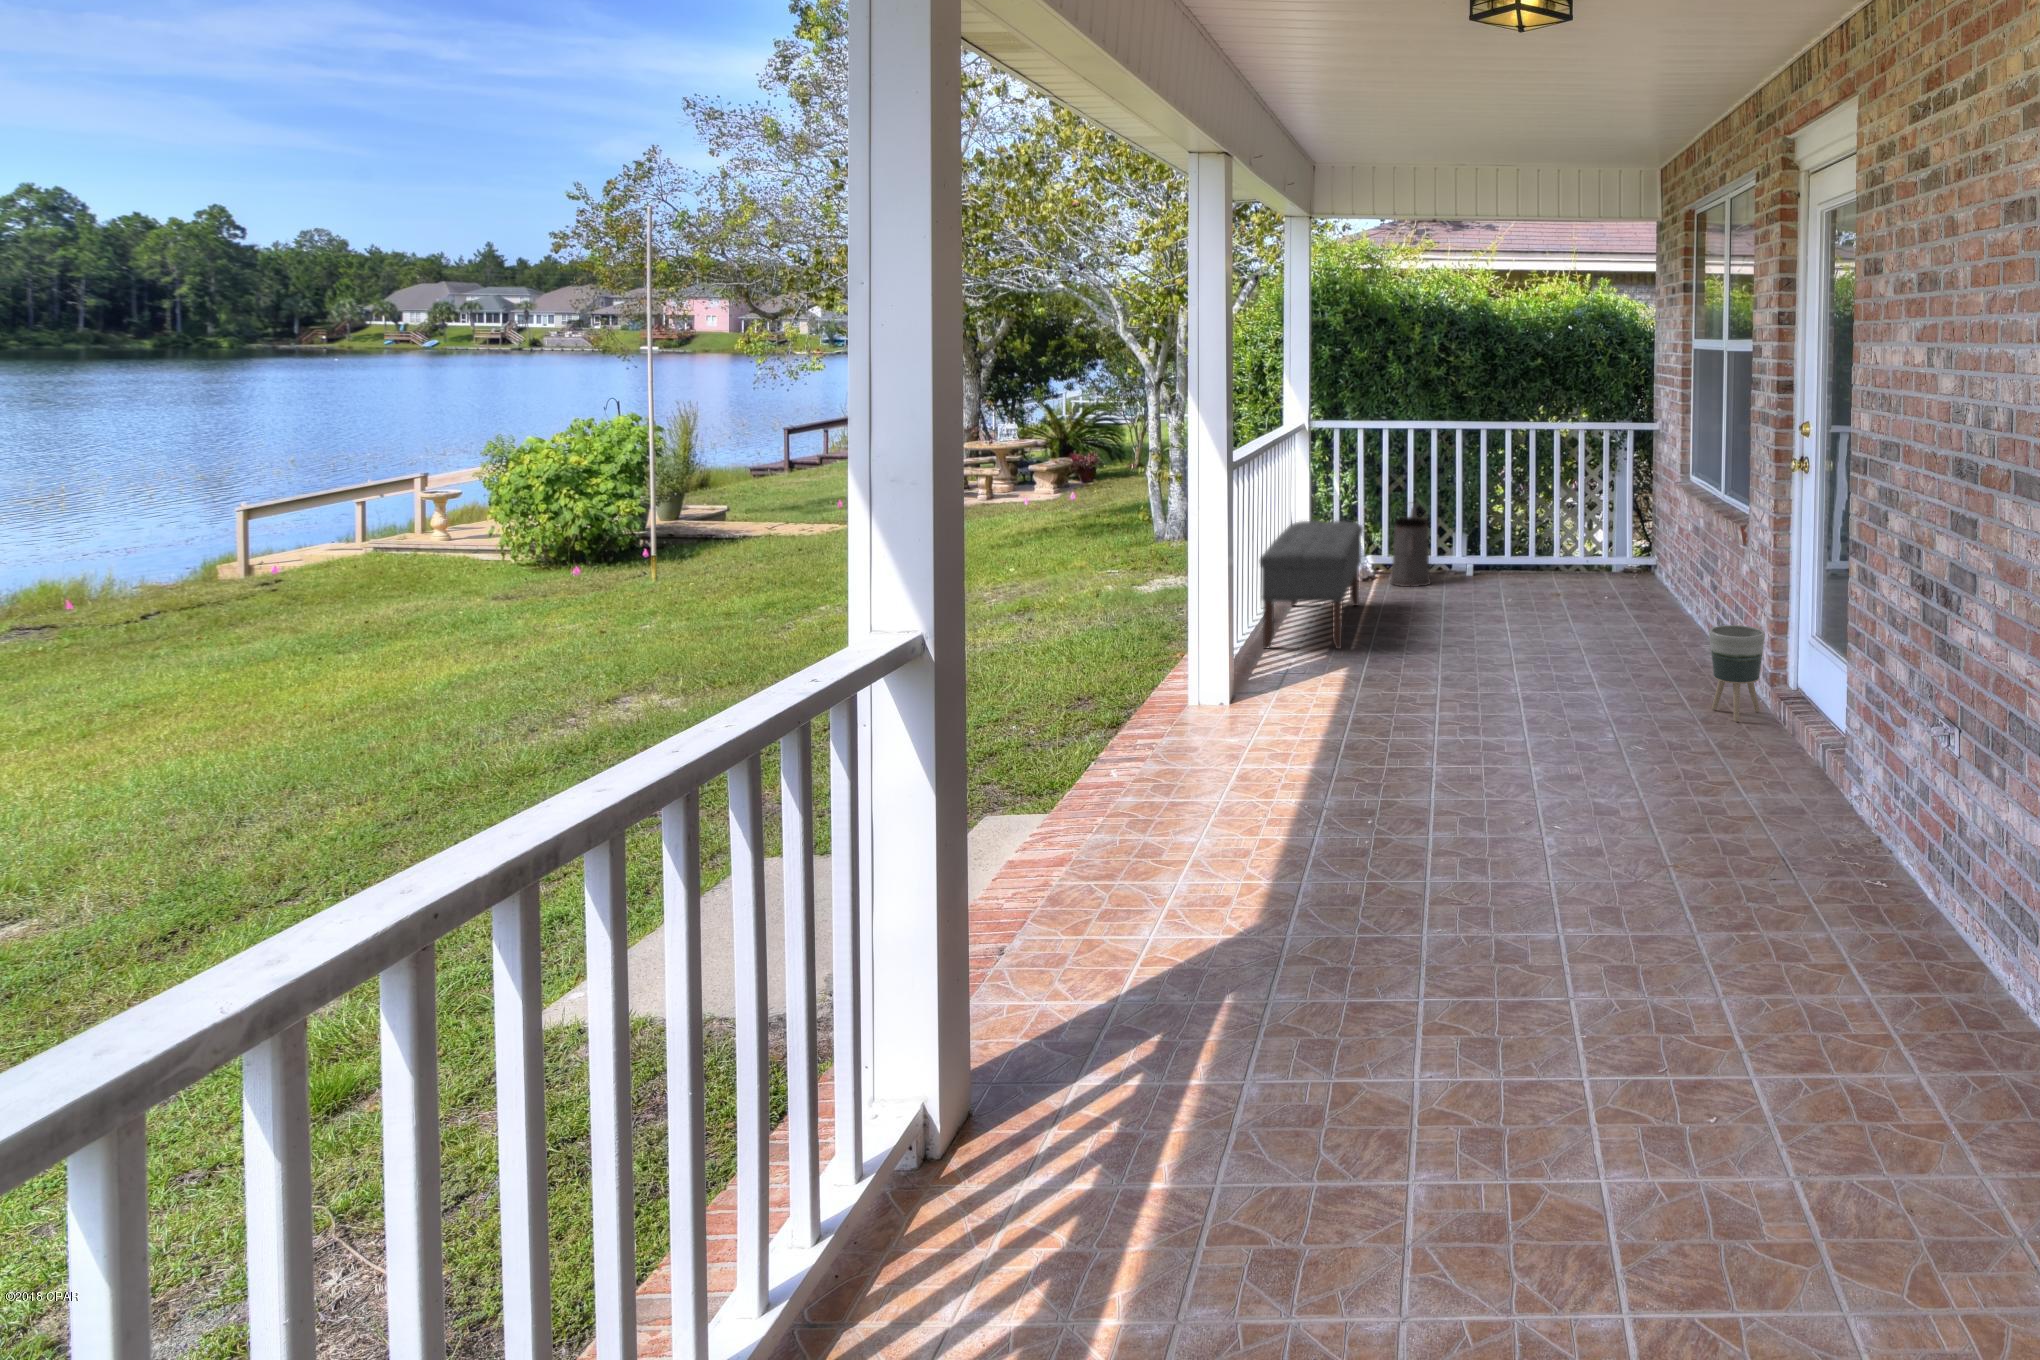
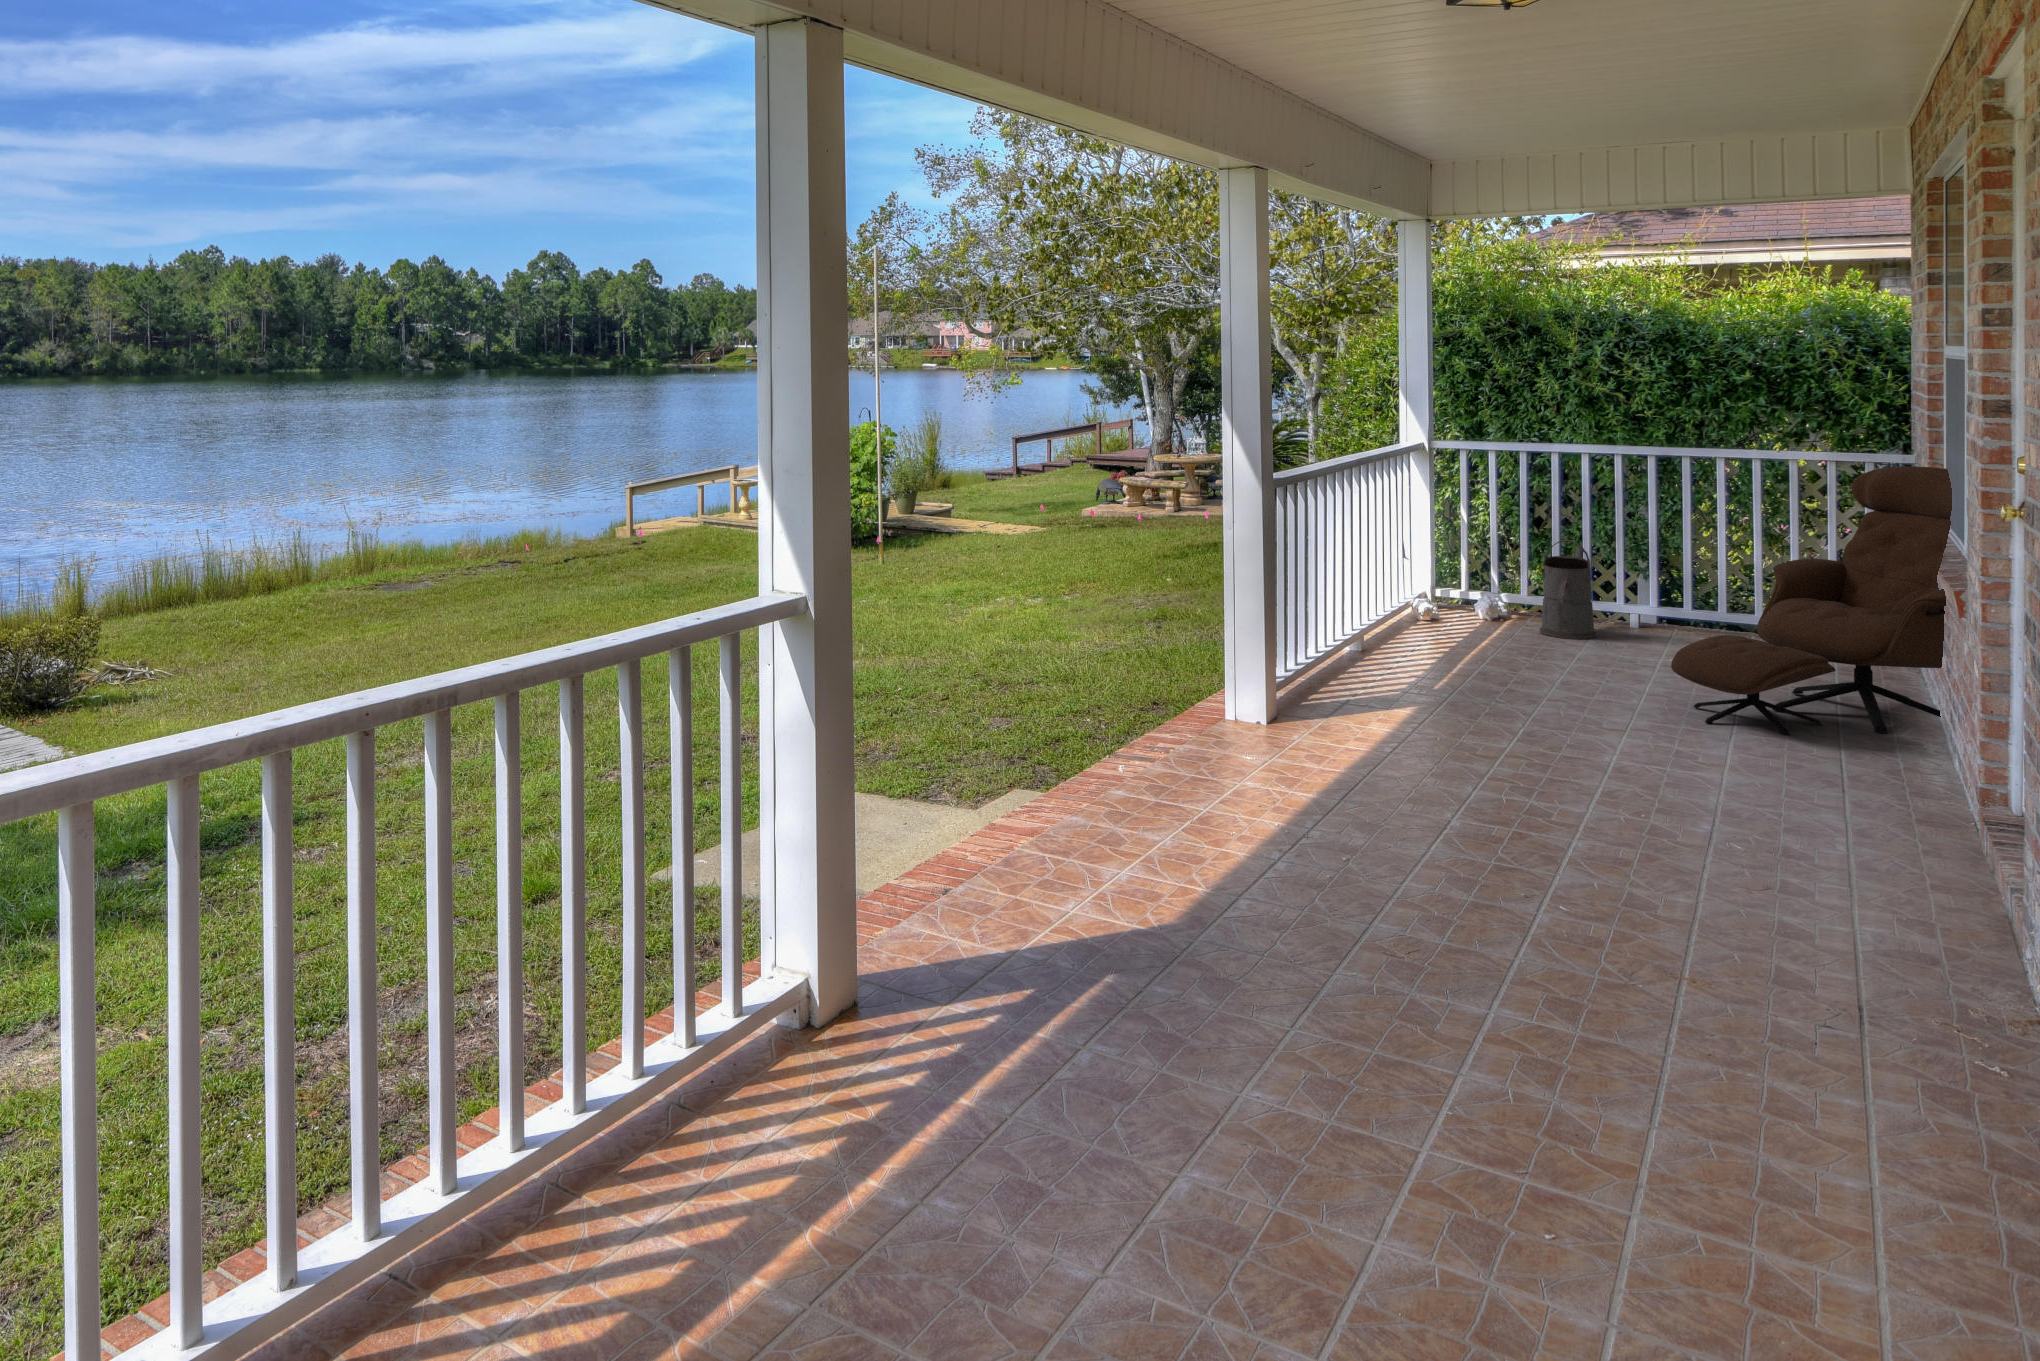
lounge chair: none [1515,432,1712,643] -> present [1671,466,1952,735]
bench: present [1259,521,1362,649] -> none [1335,551,1487,694]
planter: present [1709,625,1765,722] -> none [1906,731,2006,864]

